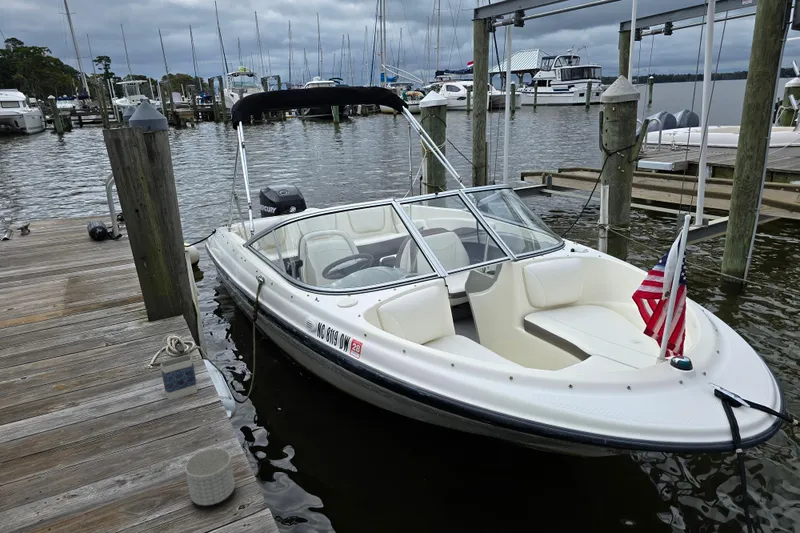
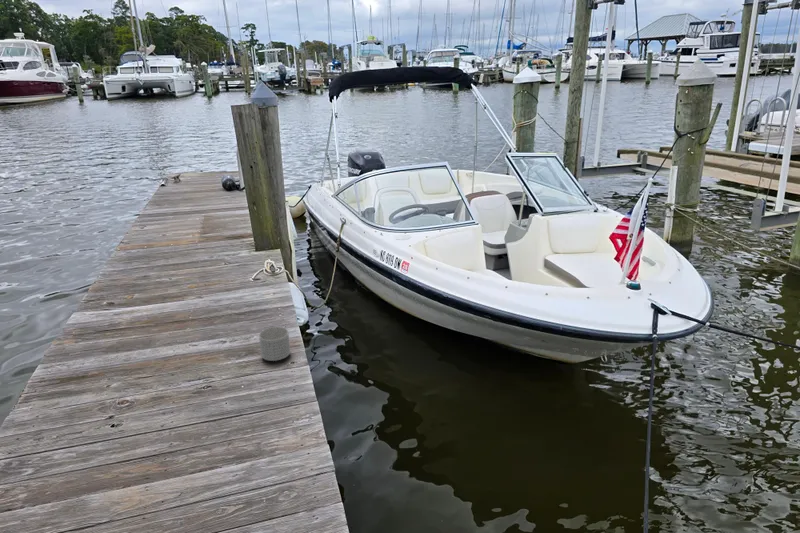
bag: present [160,334,198,400] -> none [256,254,280,302]

